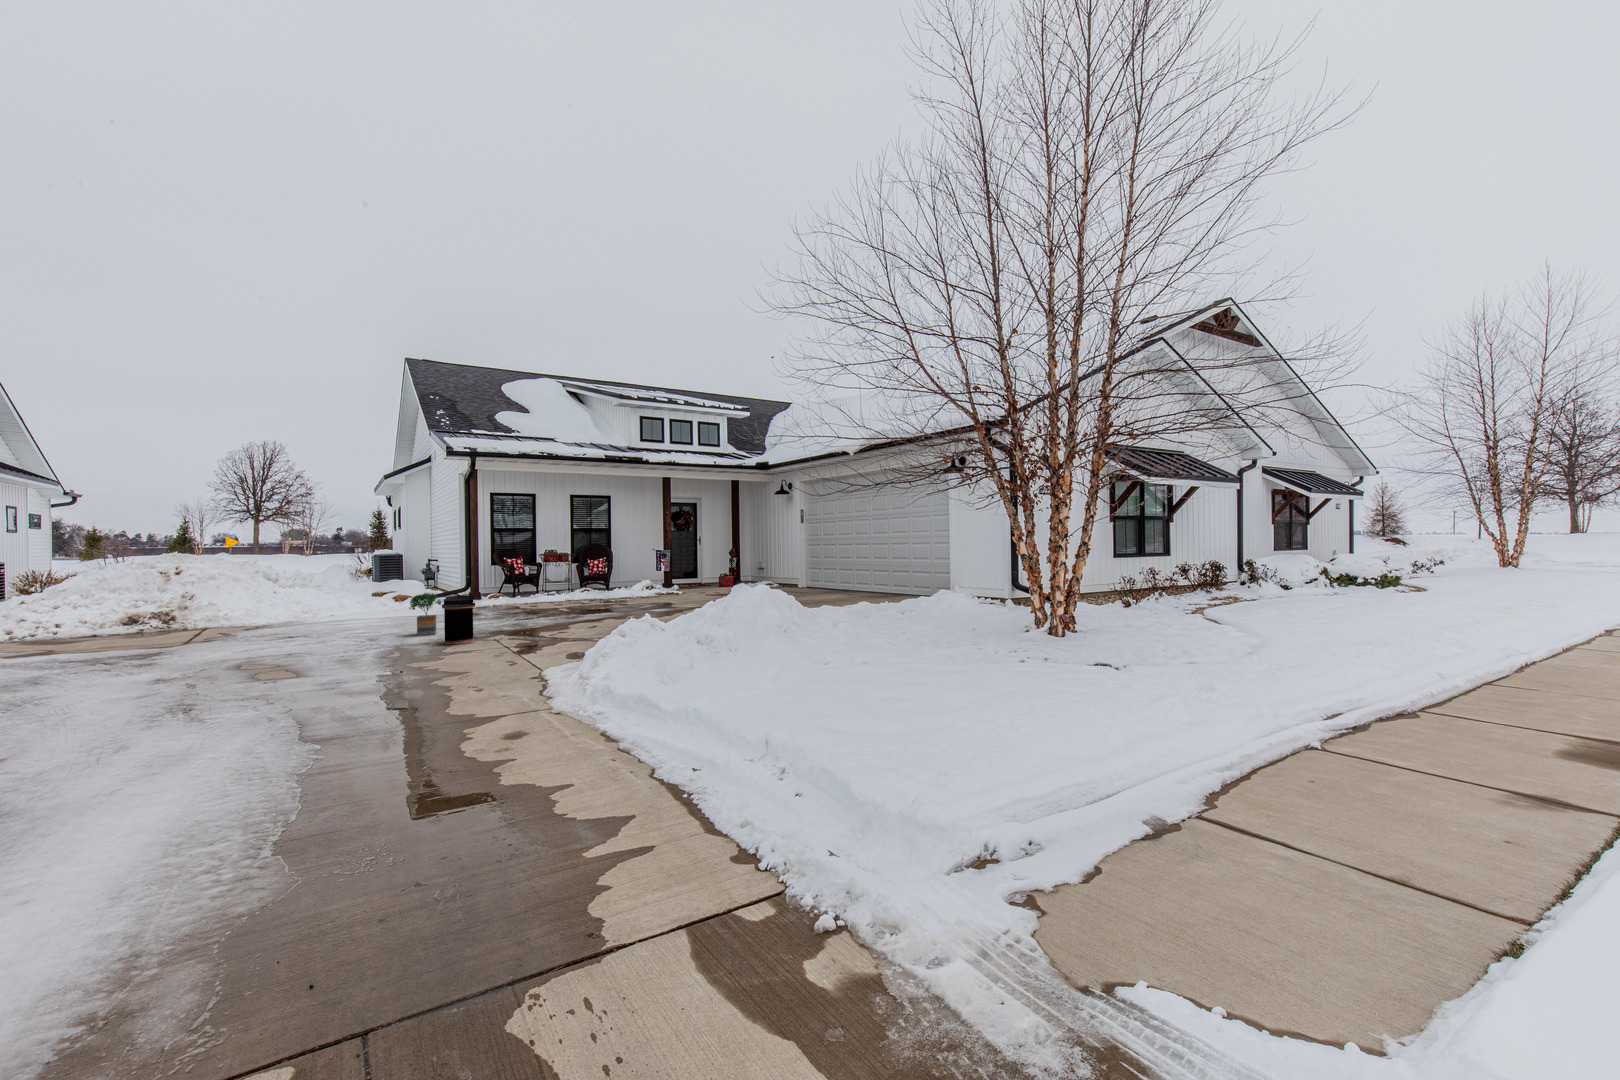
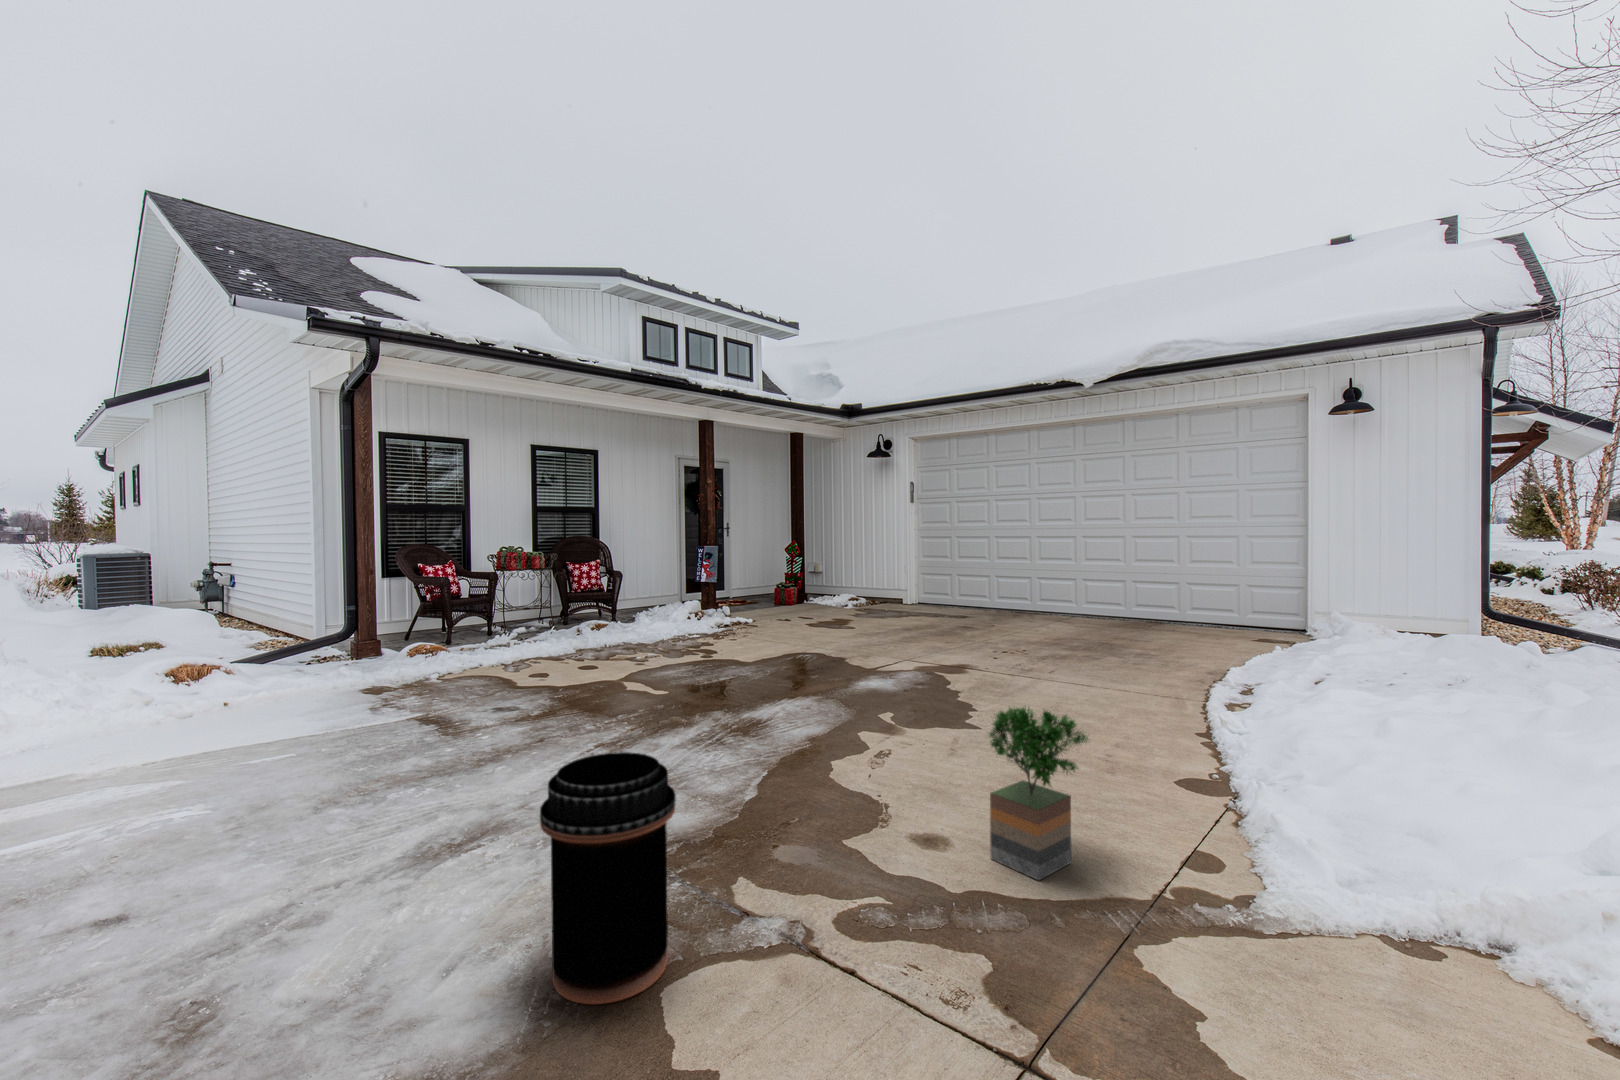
potted tree: present [410,593,441,636] -> present [989,707,1088,880]

